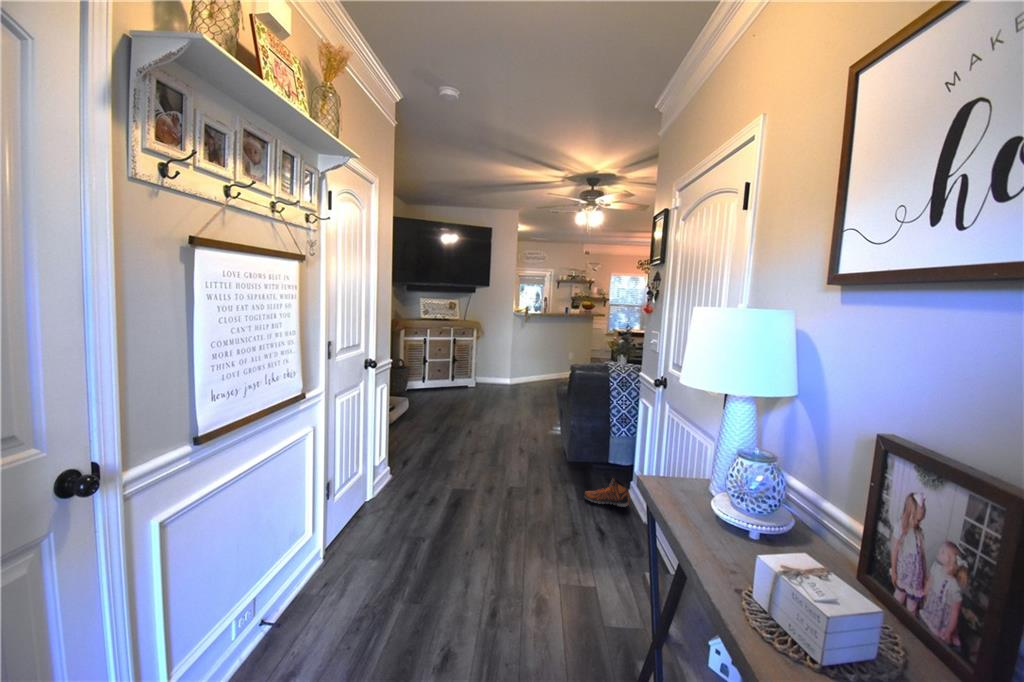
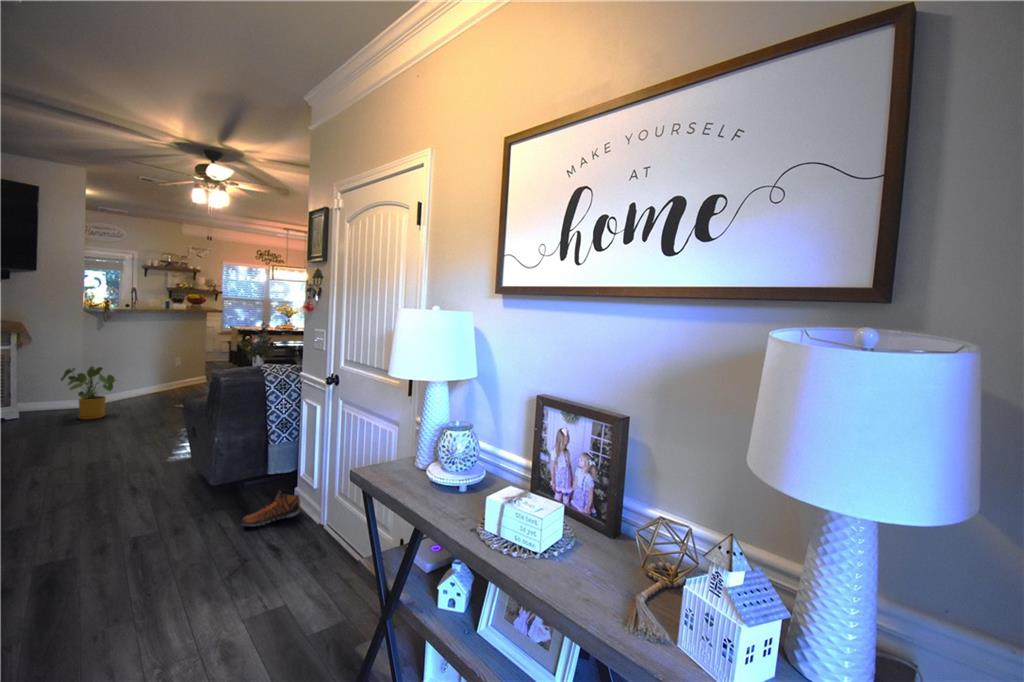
house plant: none [508,355,535,392] -> present [61,366,116,420]

